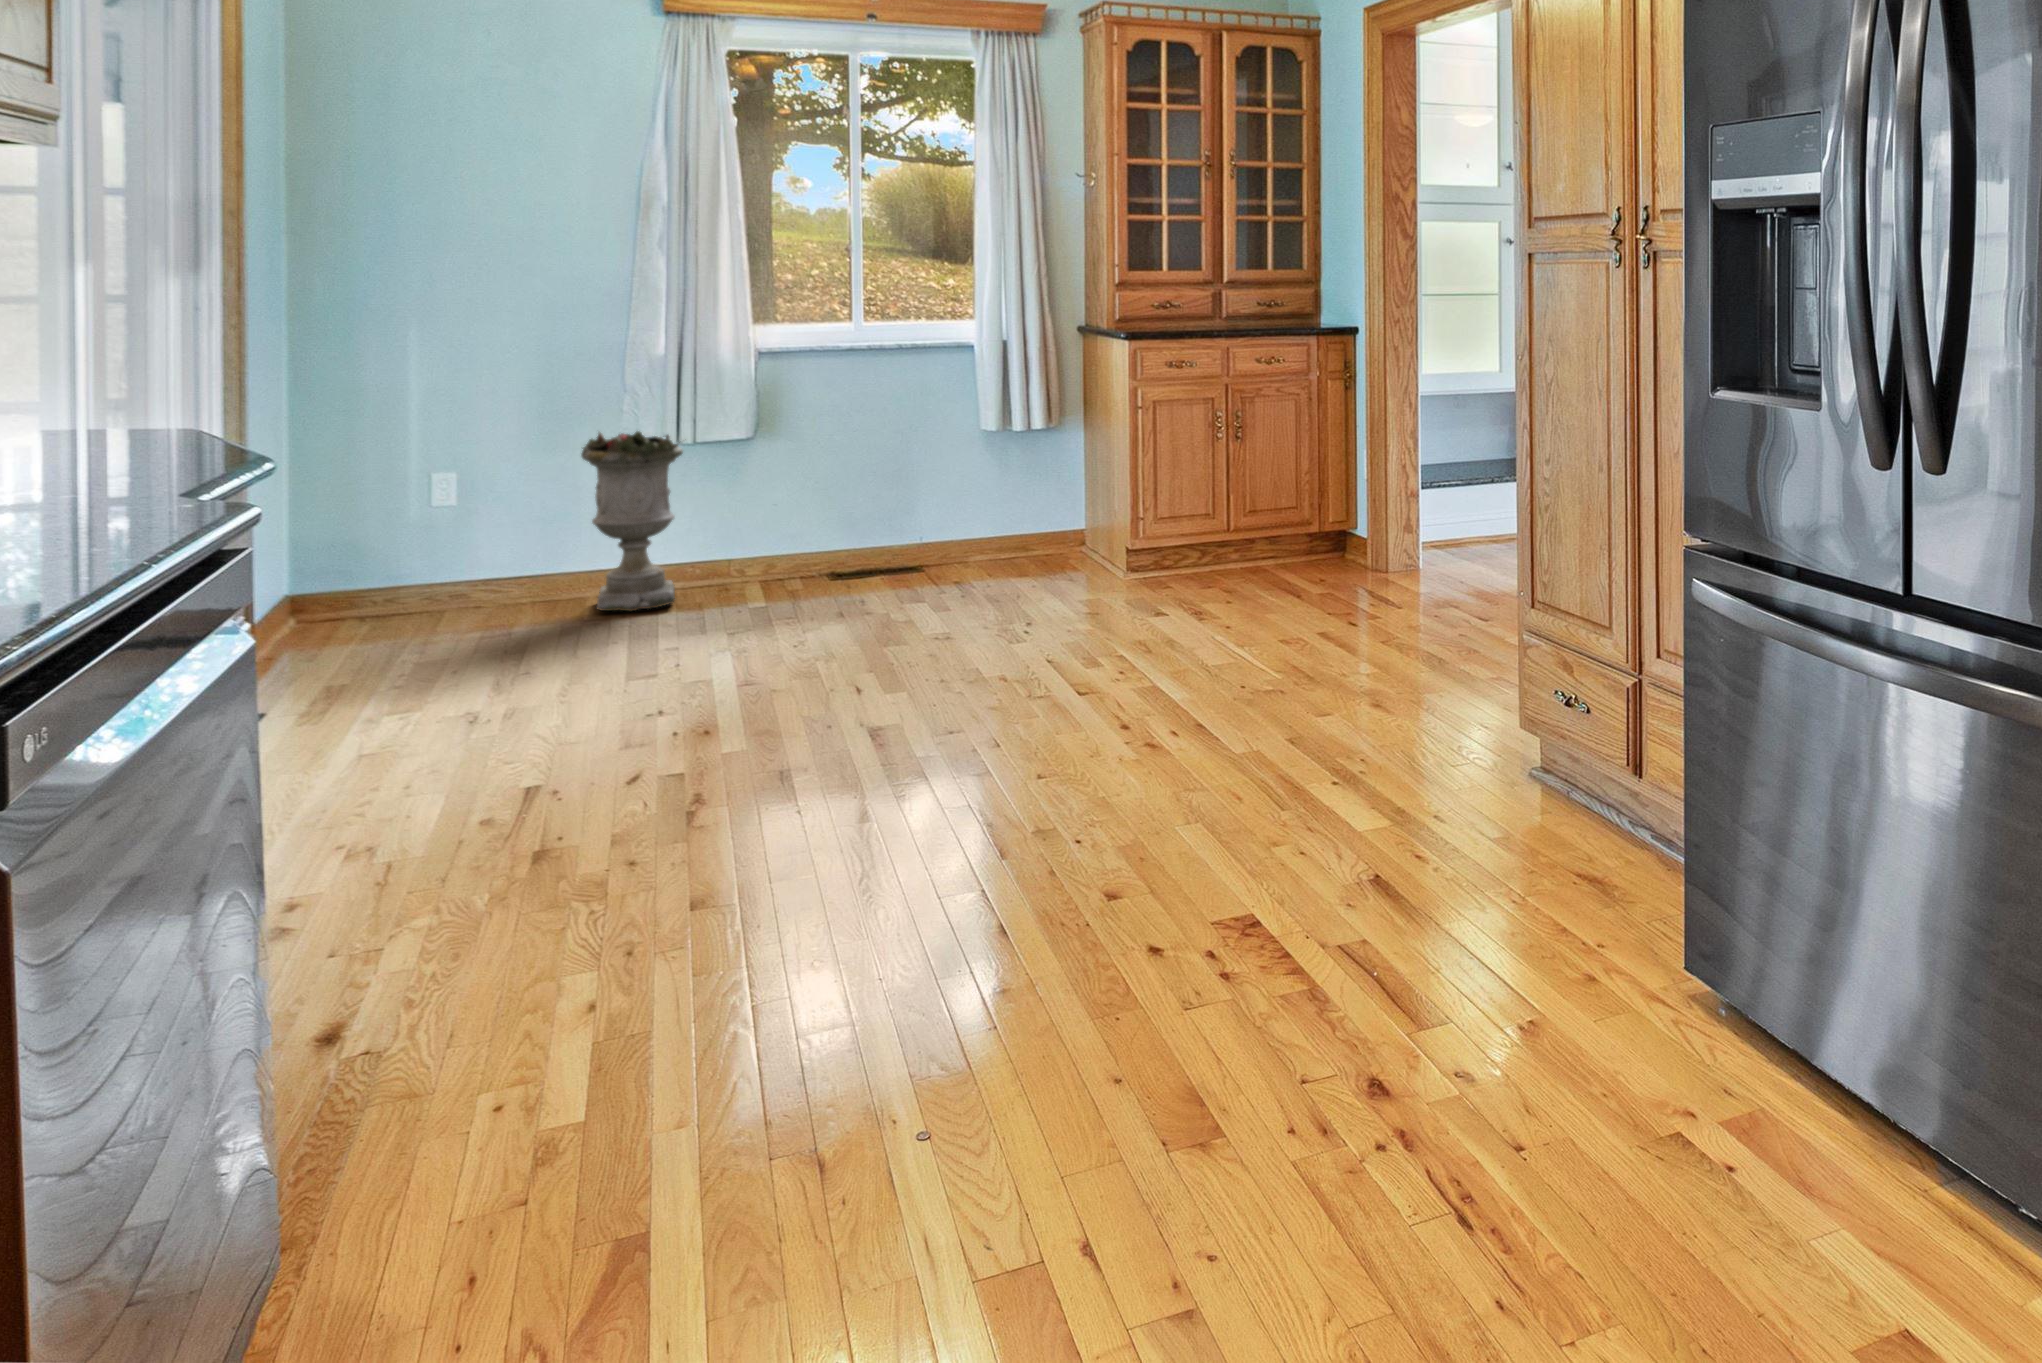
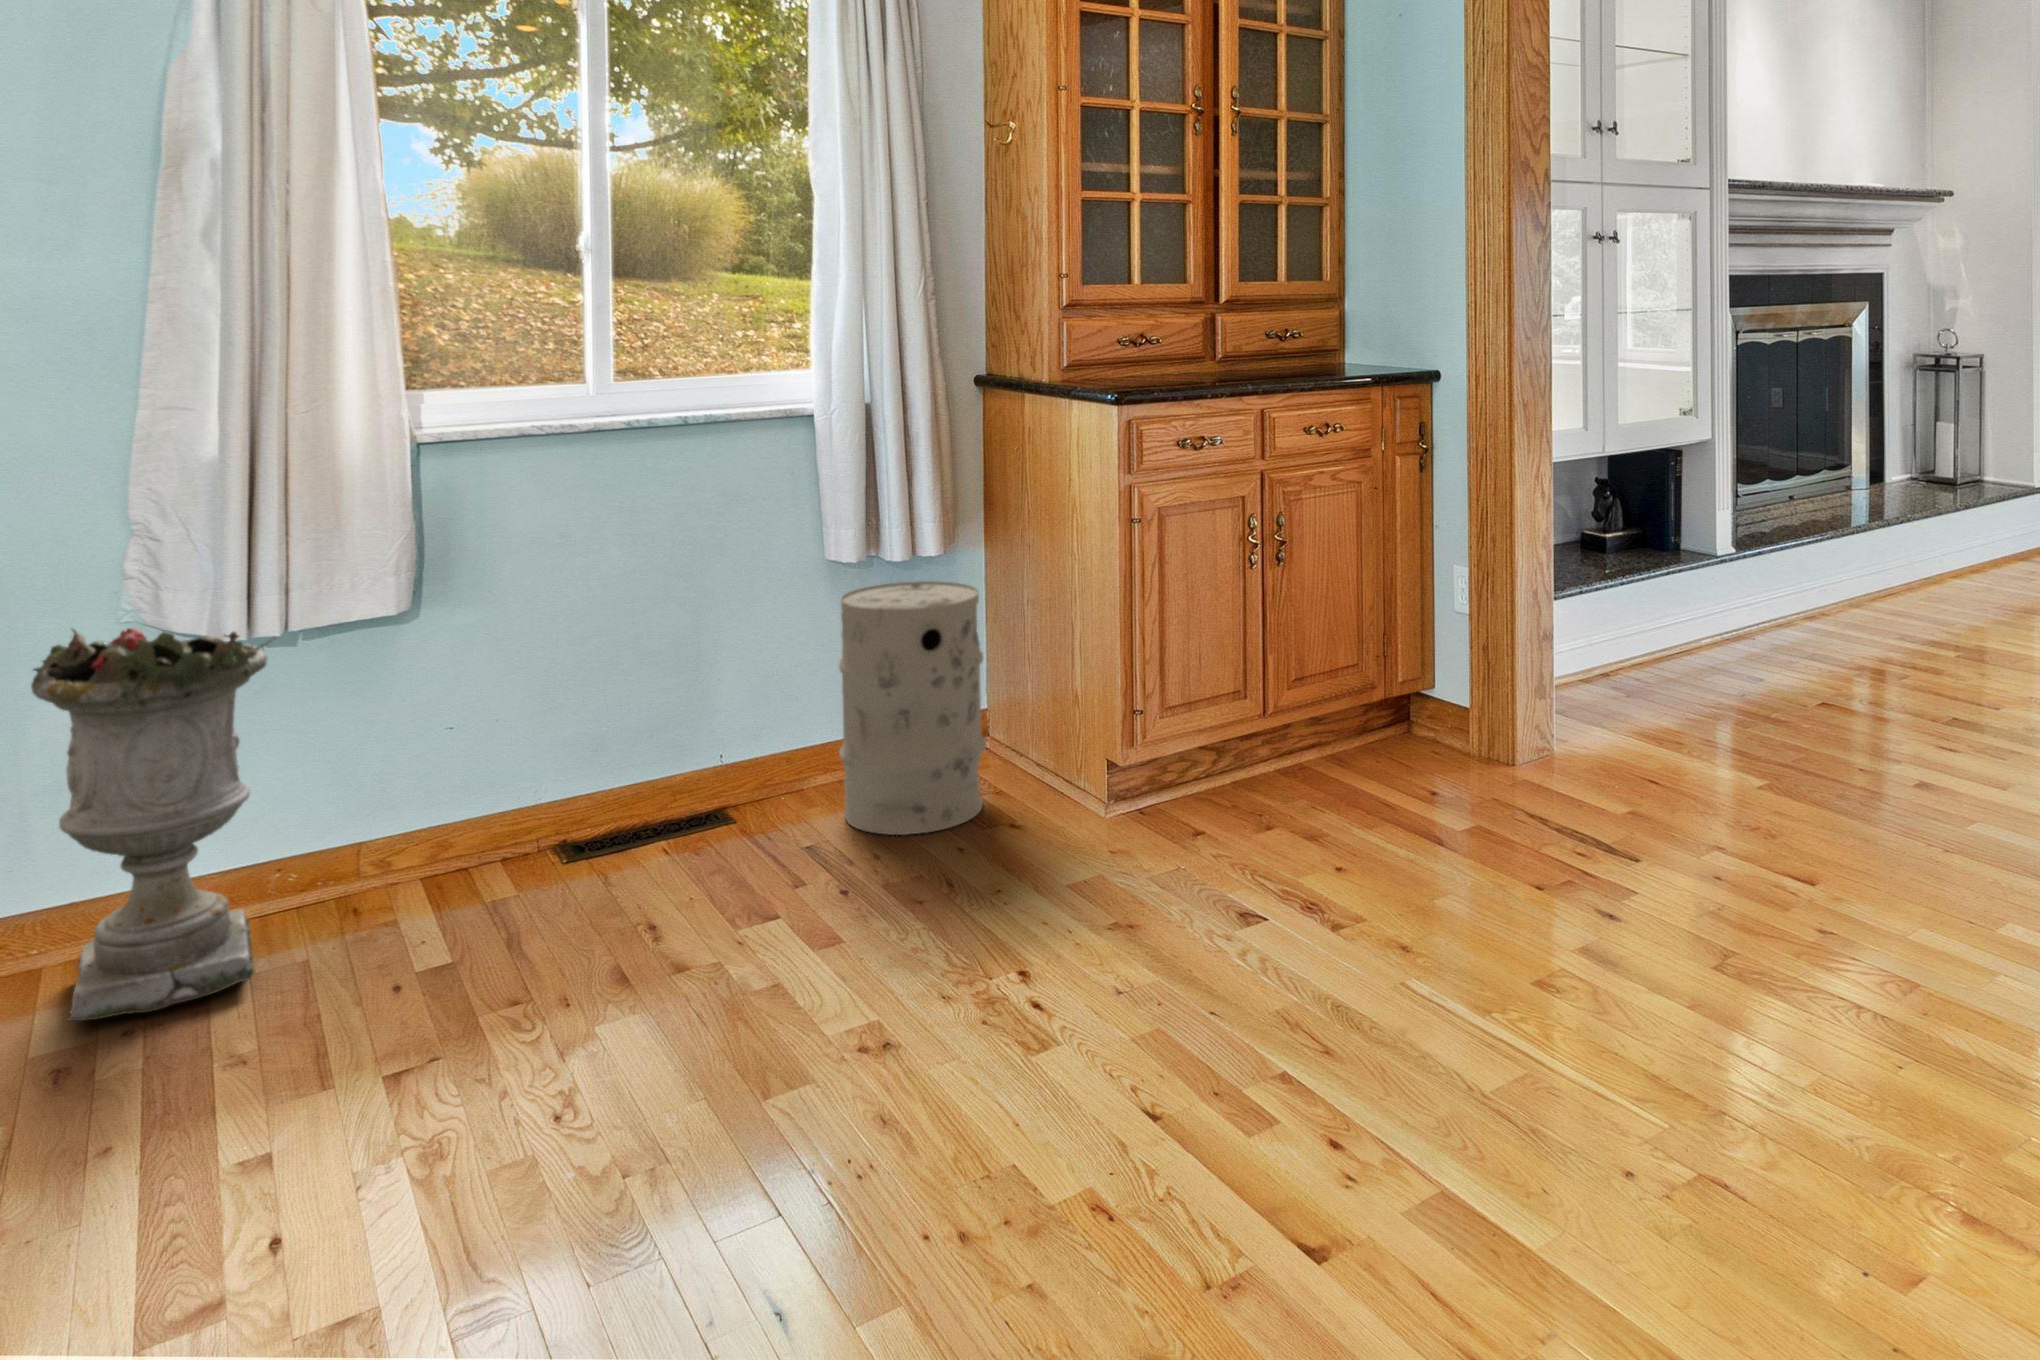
trash can: none [980,443,1064,578] -> present [839,581,986,835]

